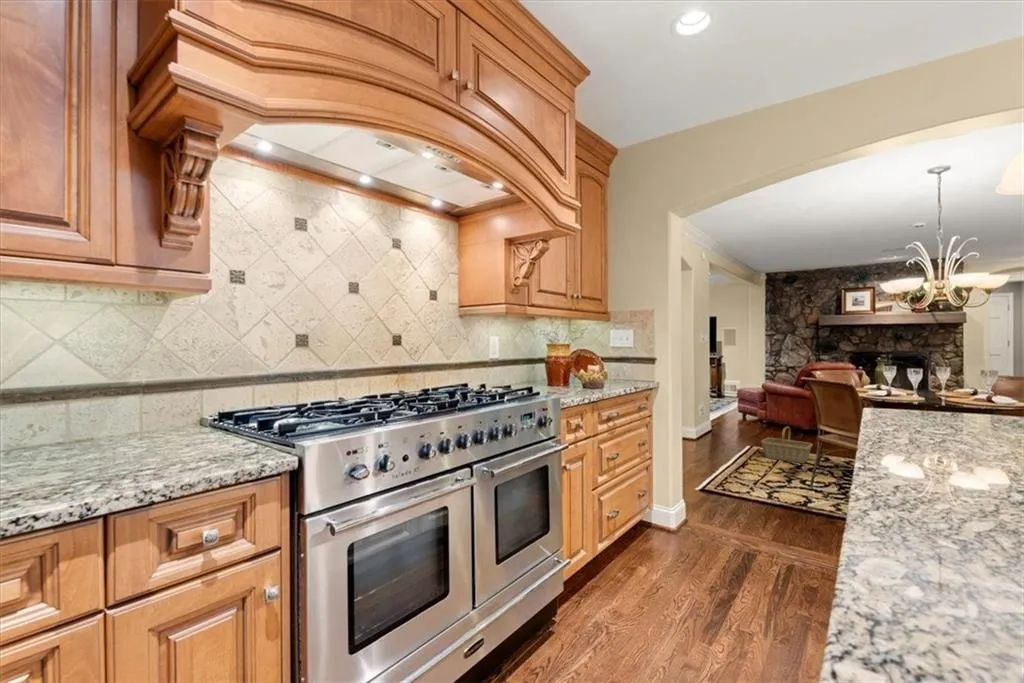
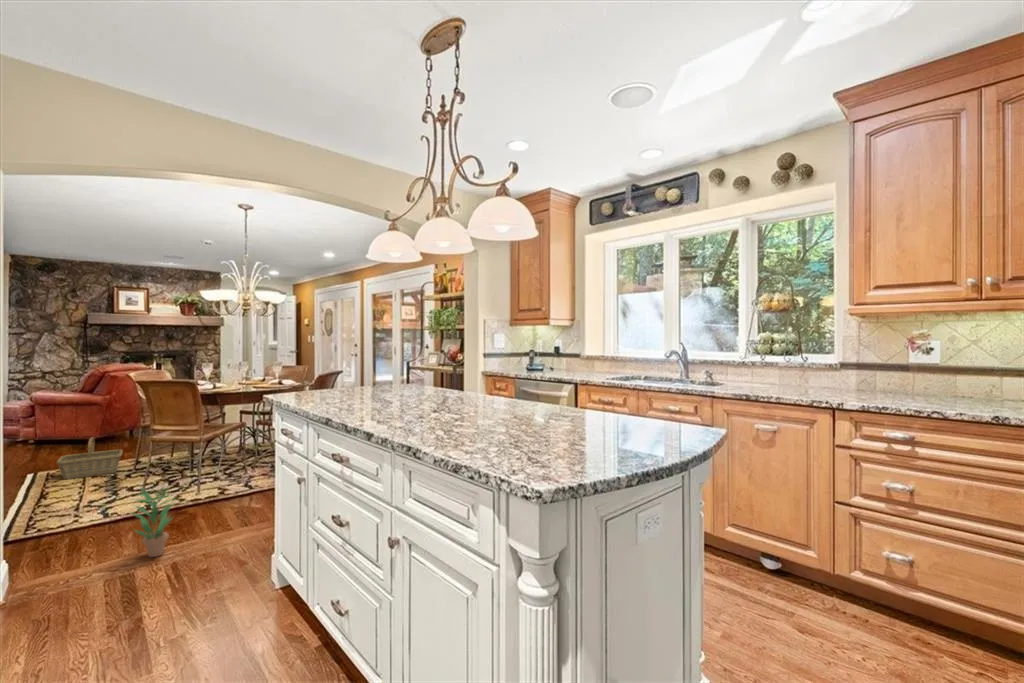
potted plant: none [760,478,802,552] -> present [133,488,173,557]

